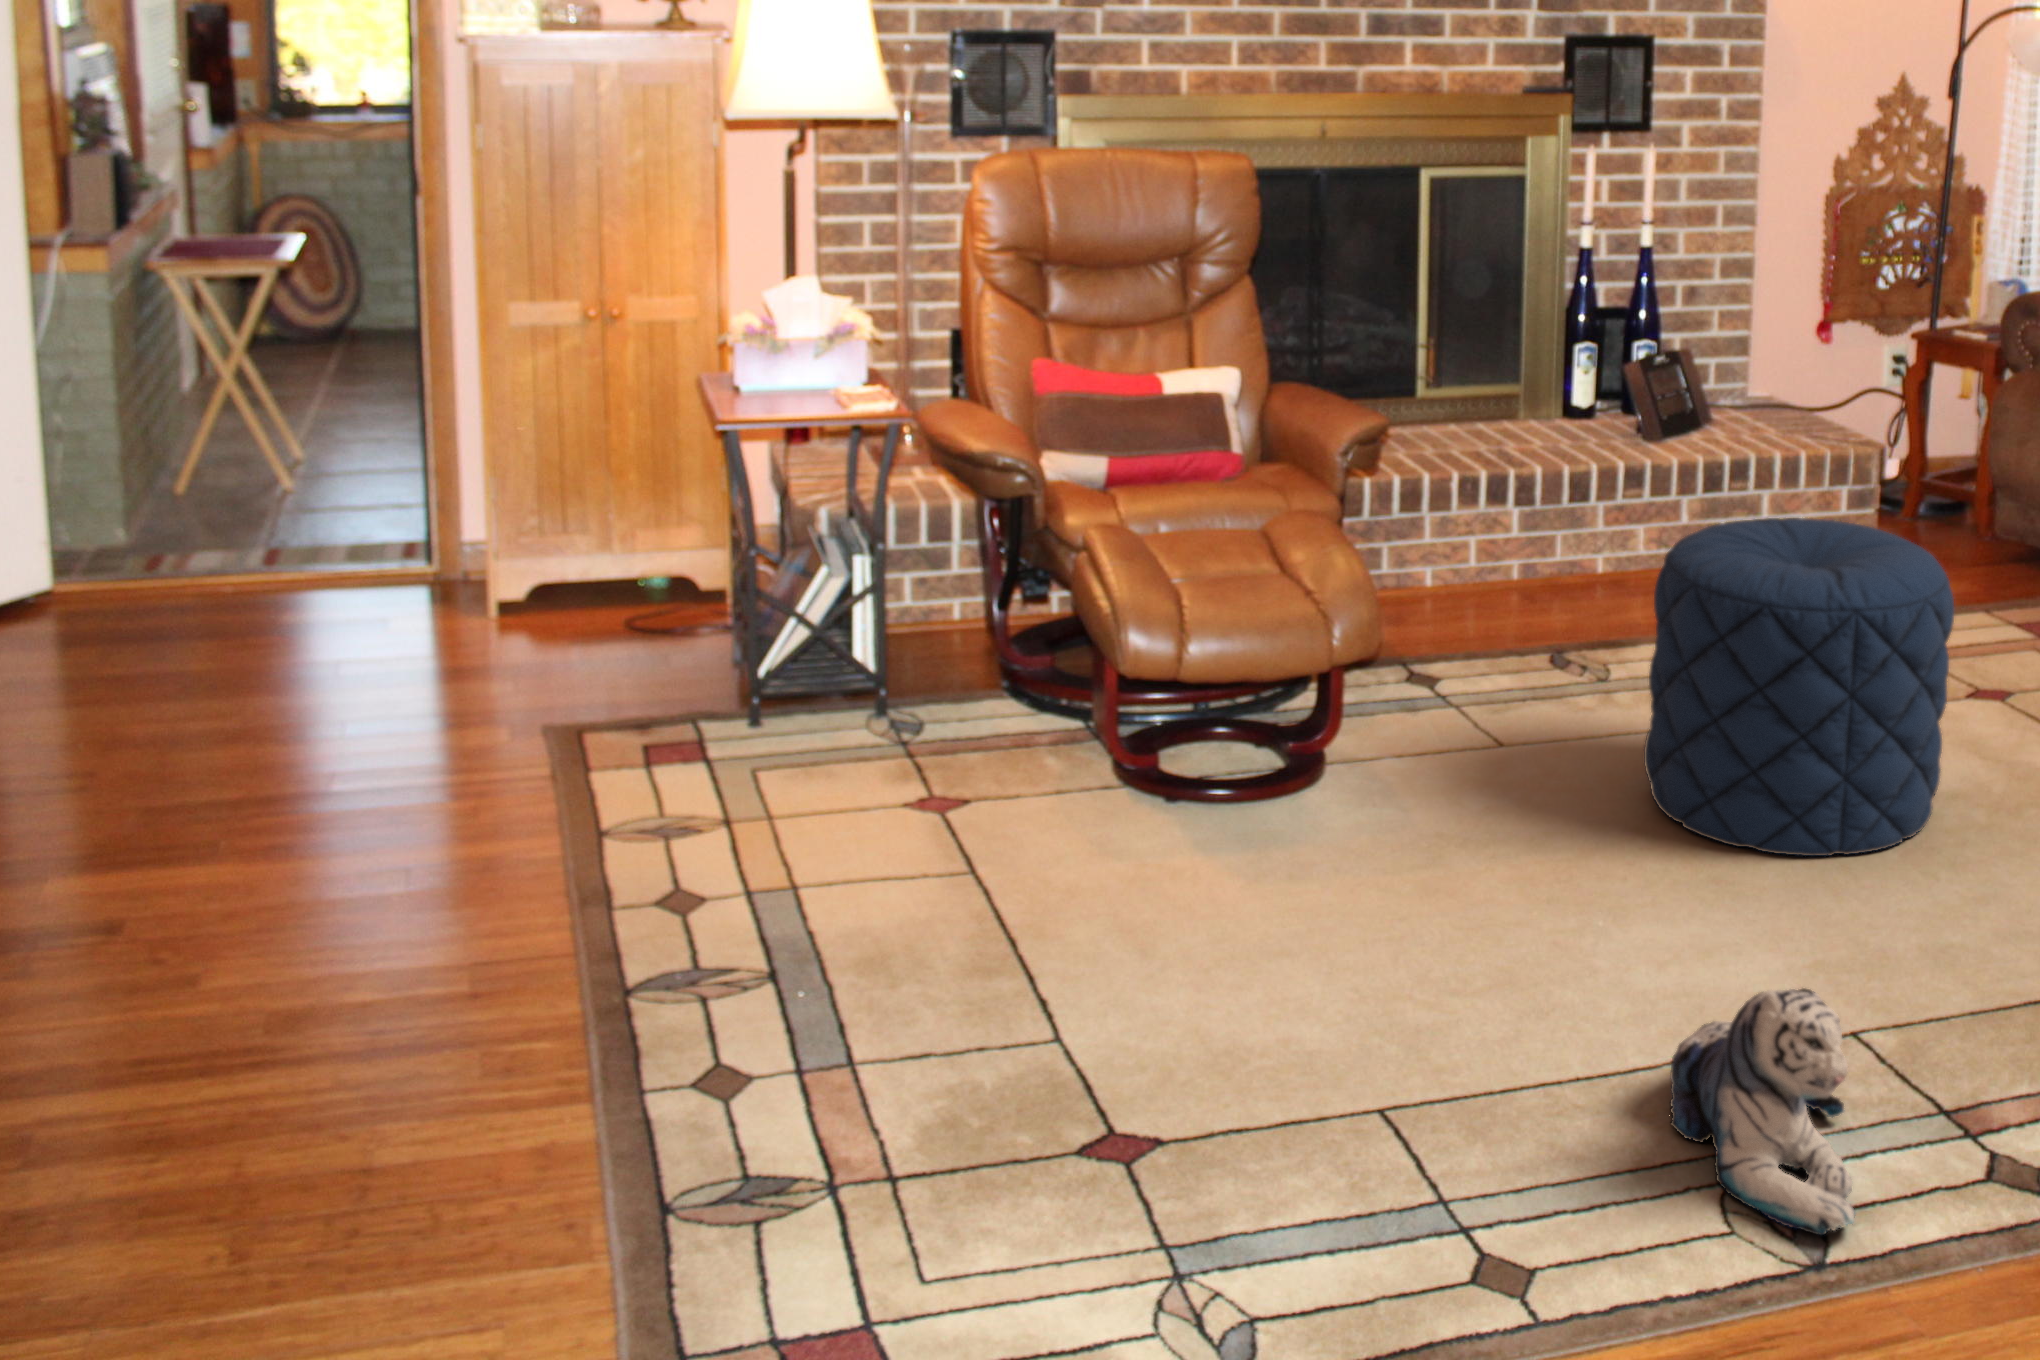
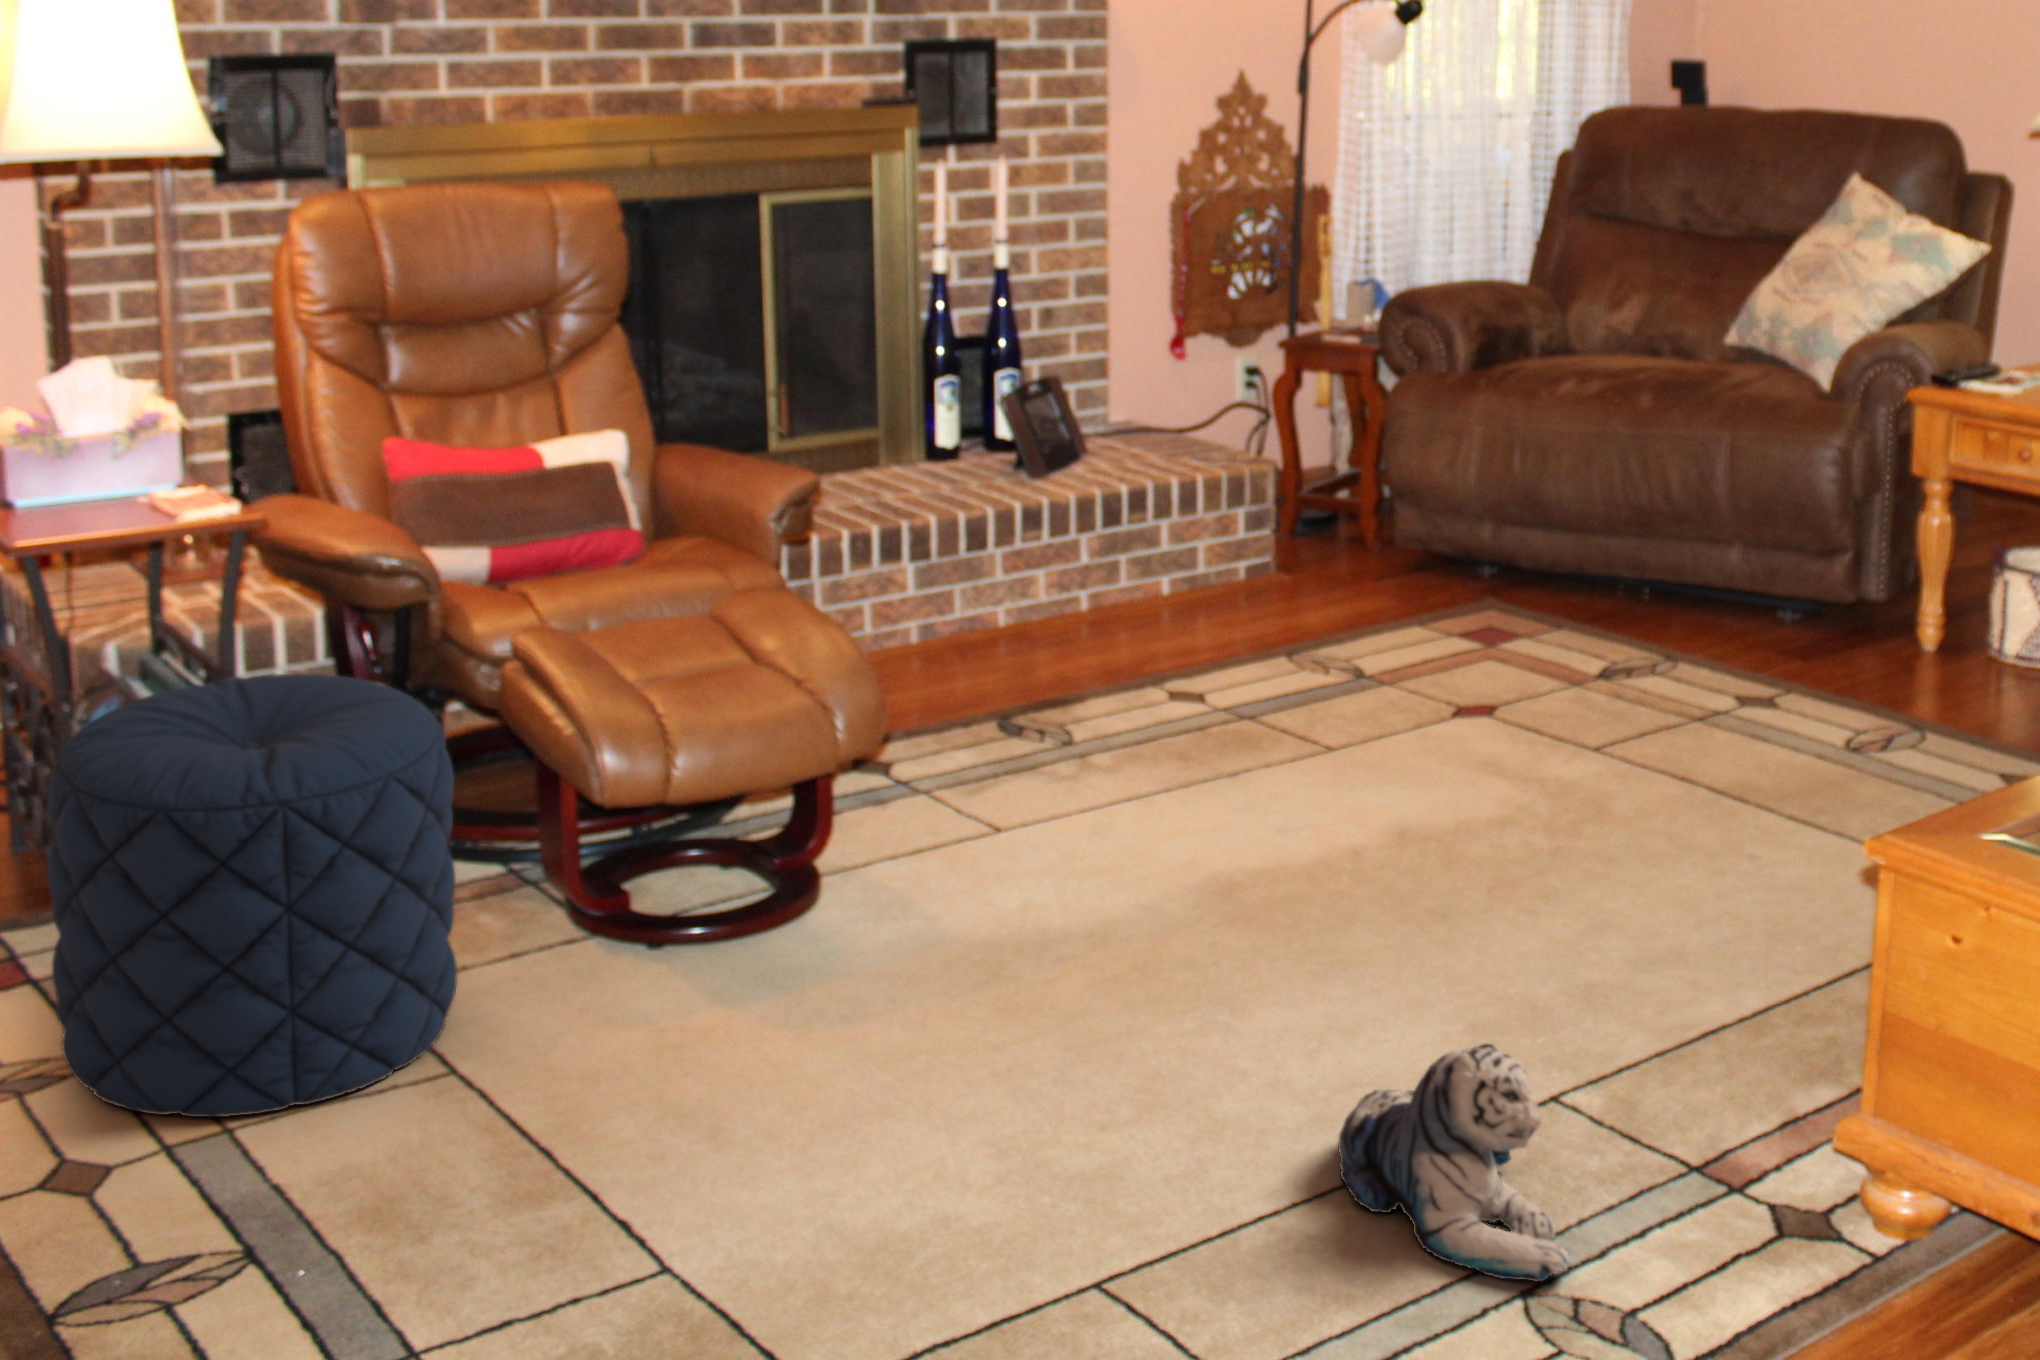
pouf: present [1644,518,1954,856] -> present [47,674,458,1117]

